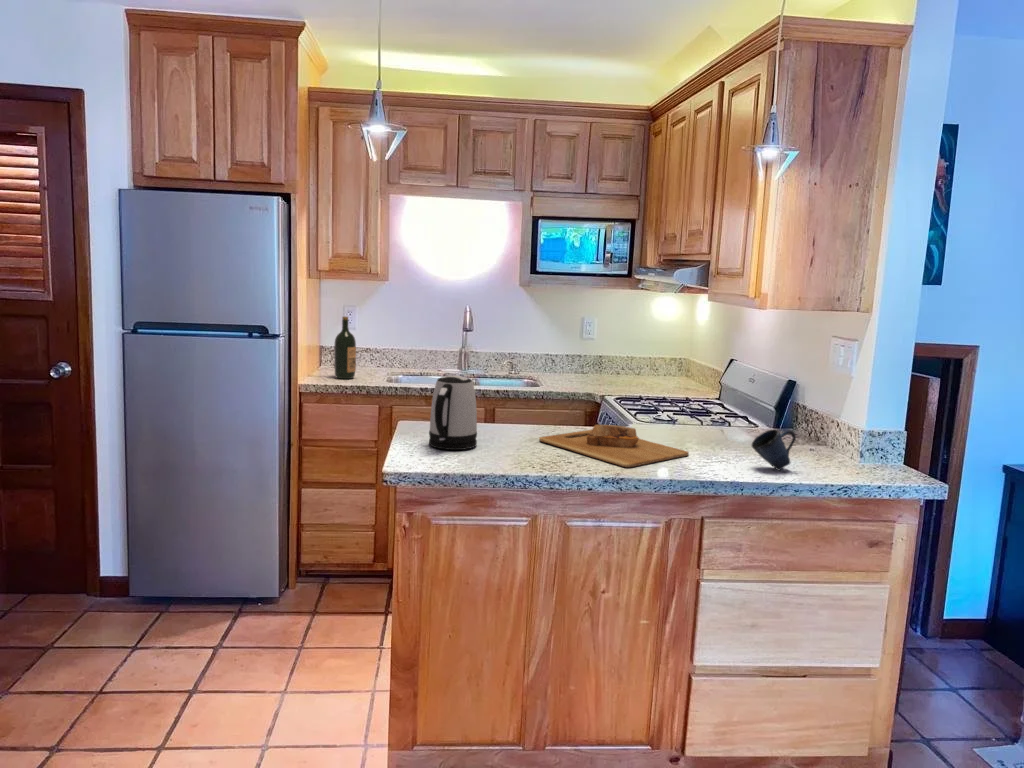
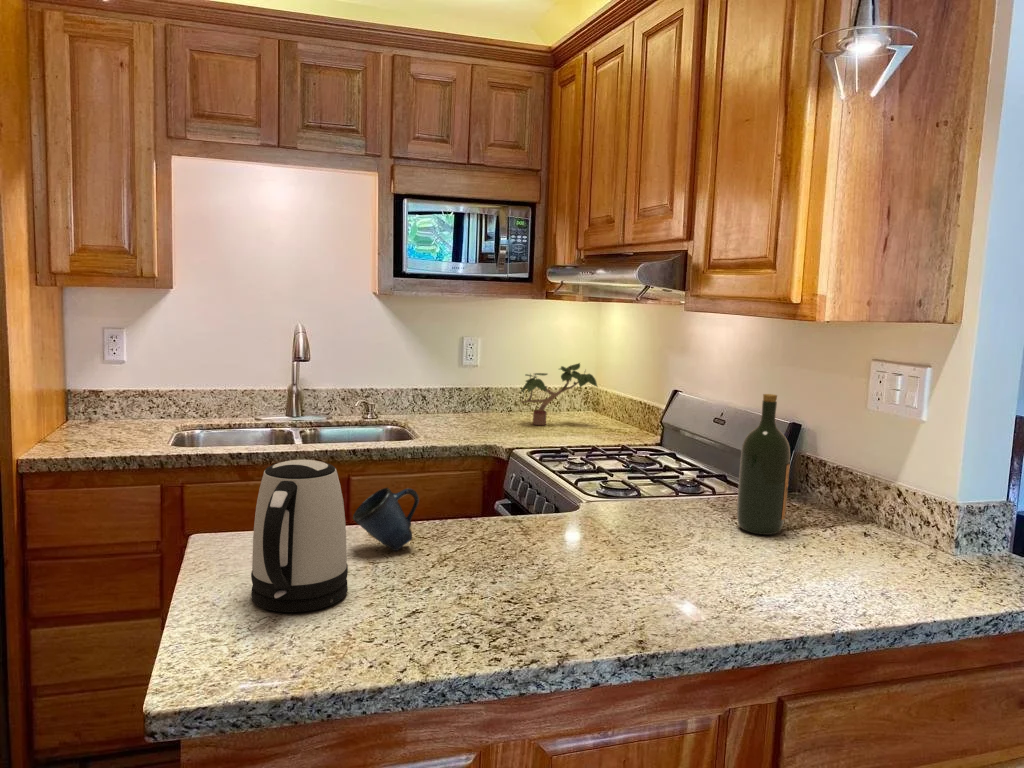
wine bottle: present [334,317,356,379] -> present [737,394,790,535]
potted plant: none [617,336,686,384] -> present [521,363,597,425]
cutting board: present [539,425,689,467] -> none [458,522,718,622]
mug: present [752,429,796,470] -> present [353,488,419,551]

